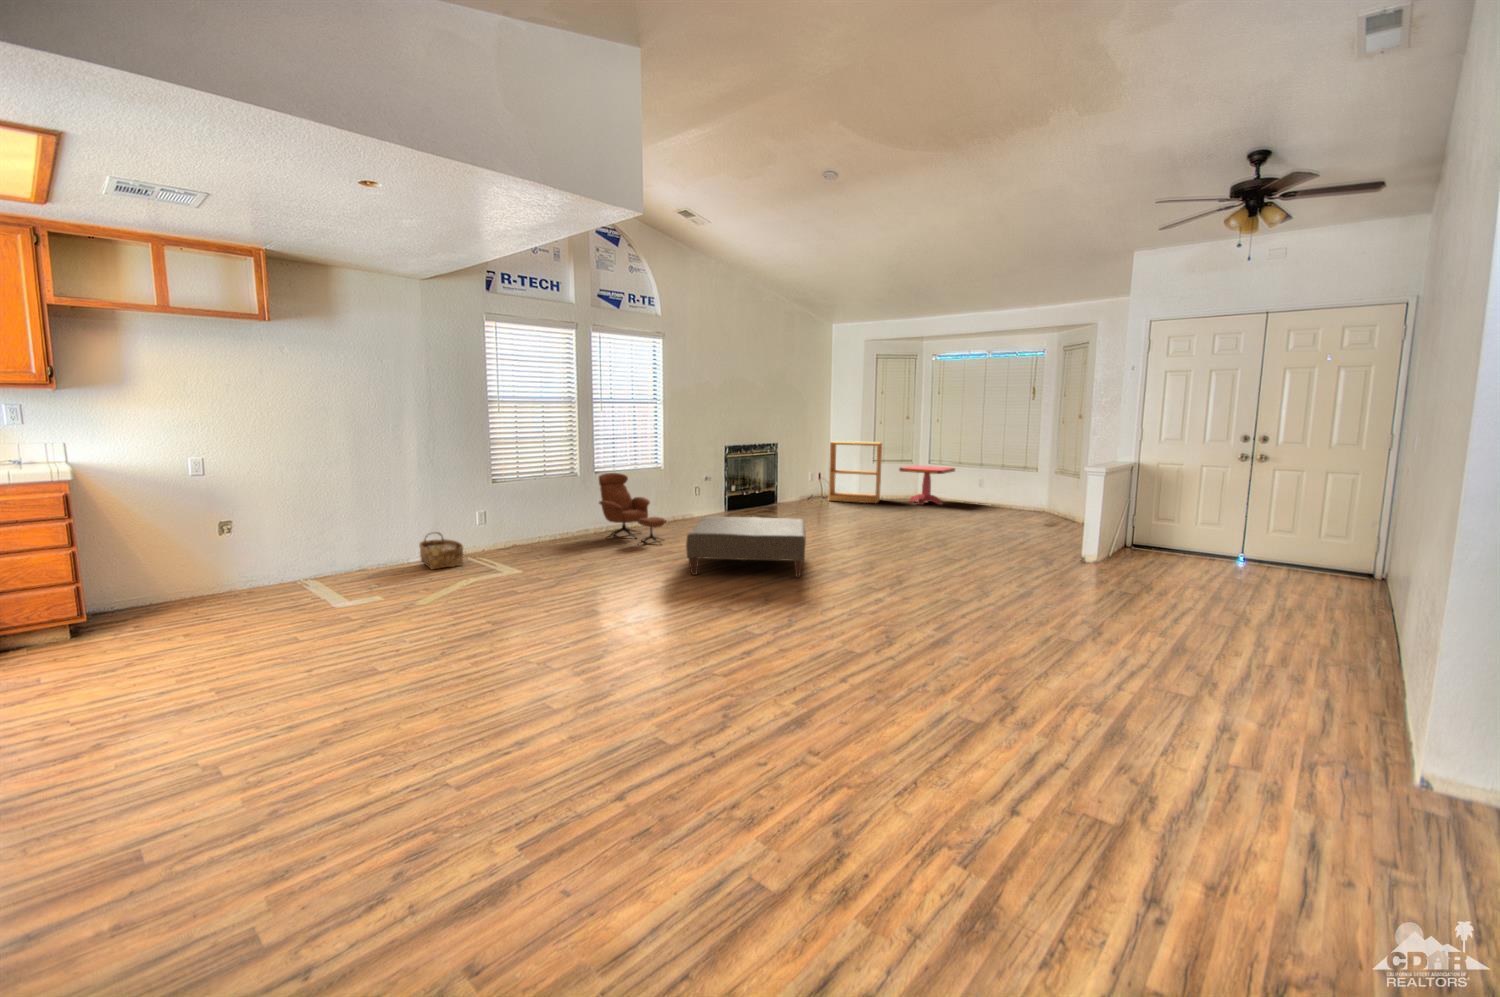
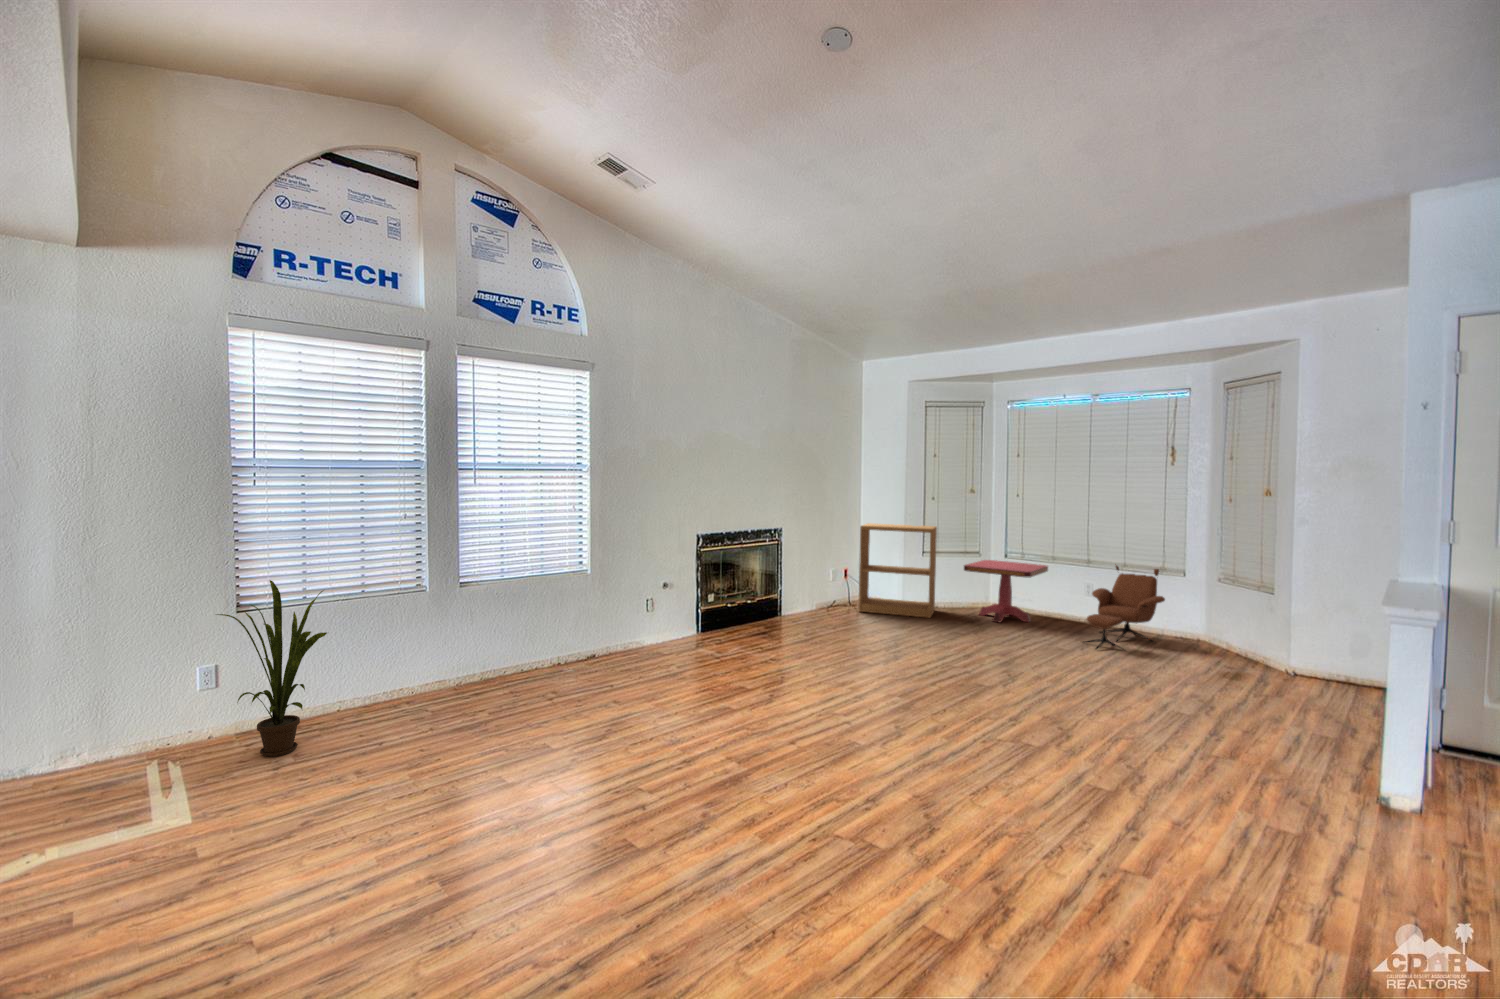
house plant: none [490,462,546,556] -> present [217,580,327,757]
lounge chair: present [599,473,665,542] -> present [1087,564,1165,649]
ottoman: present [686,516,806,578] -> none [535,684,802,865]
woven basket: present [419,532,463,569] -> none [39,719,140,807]

